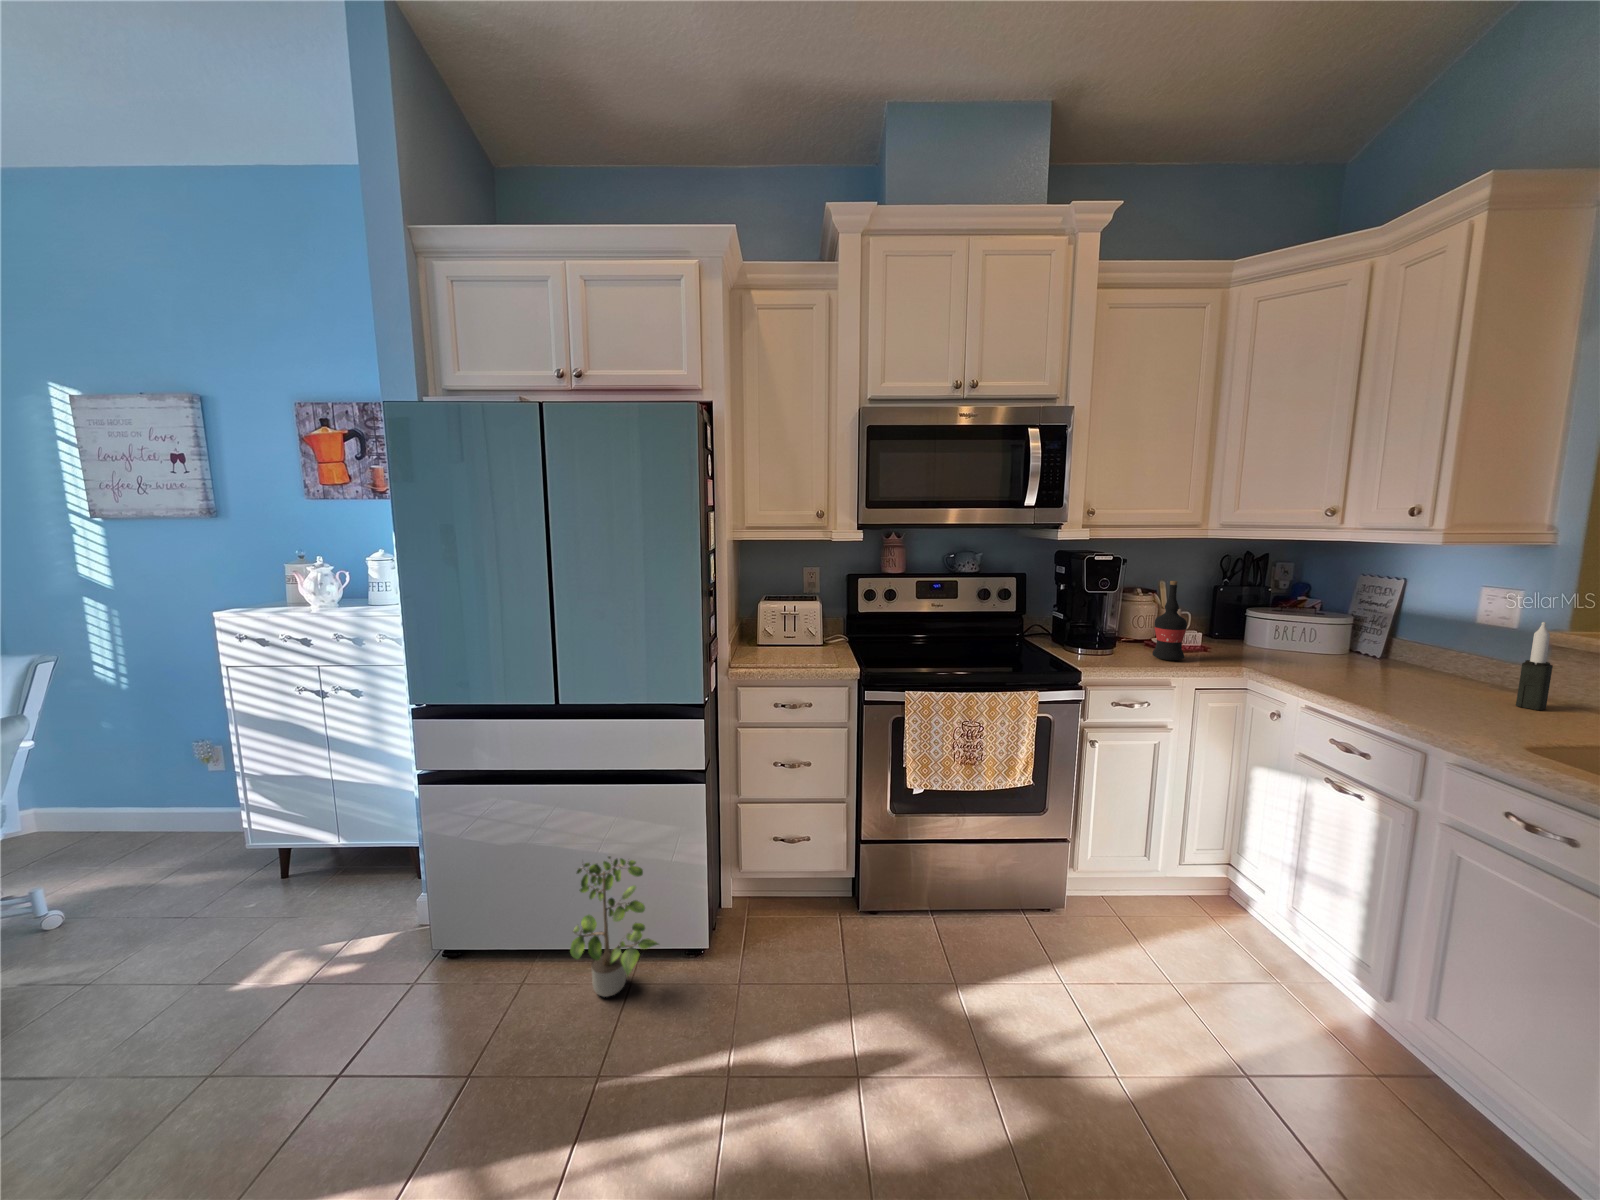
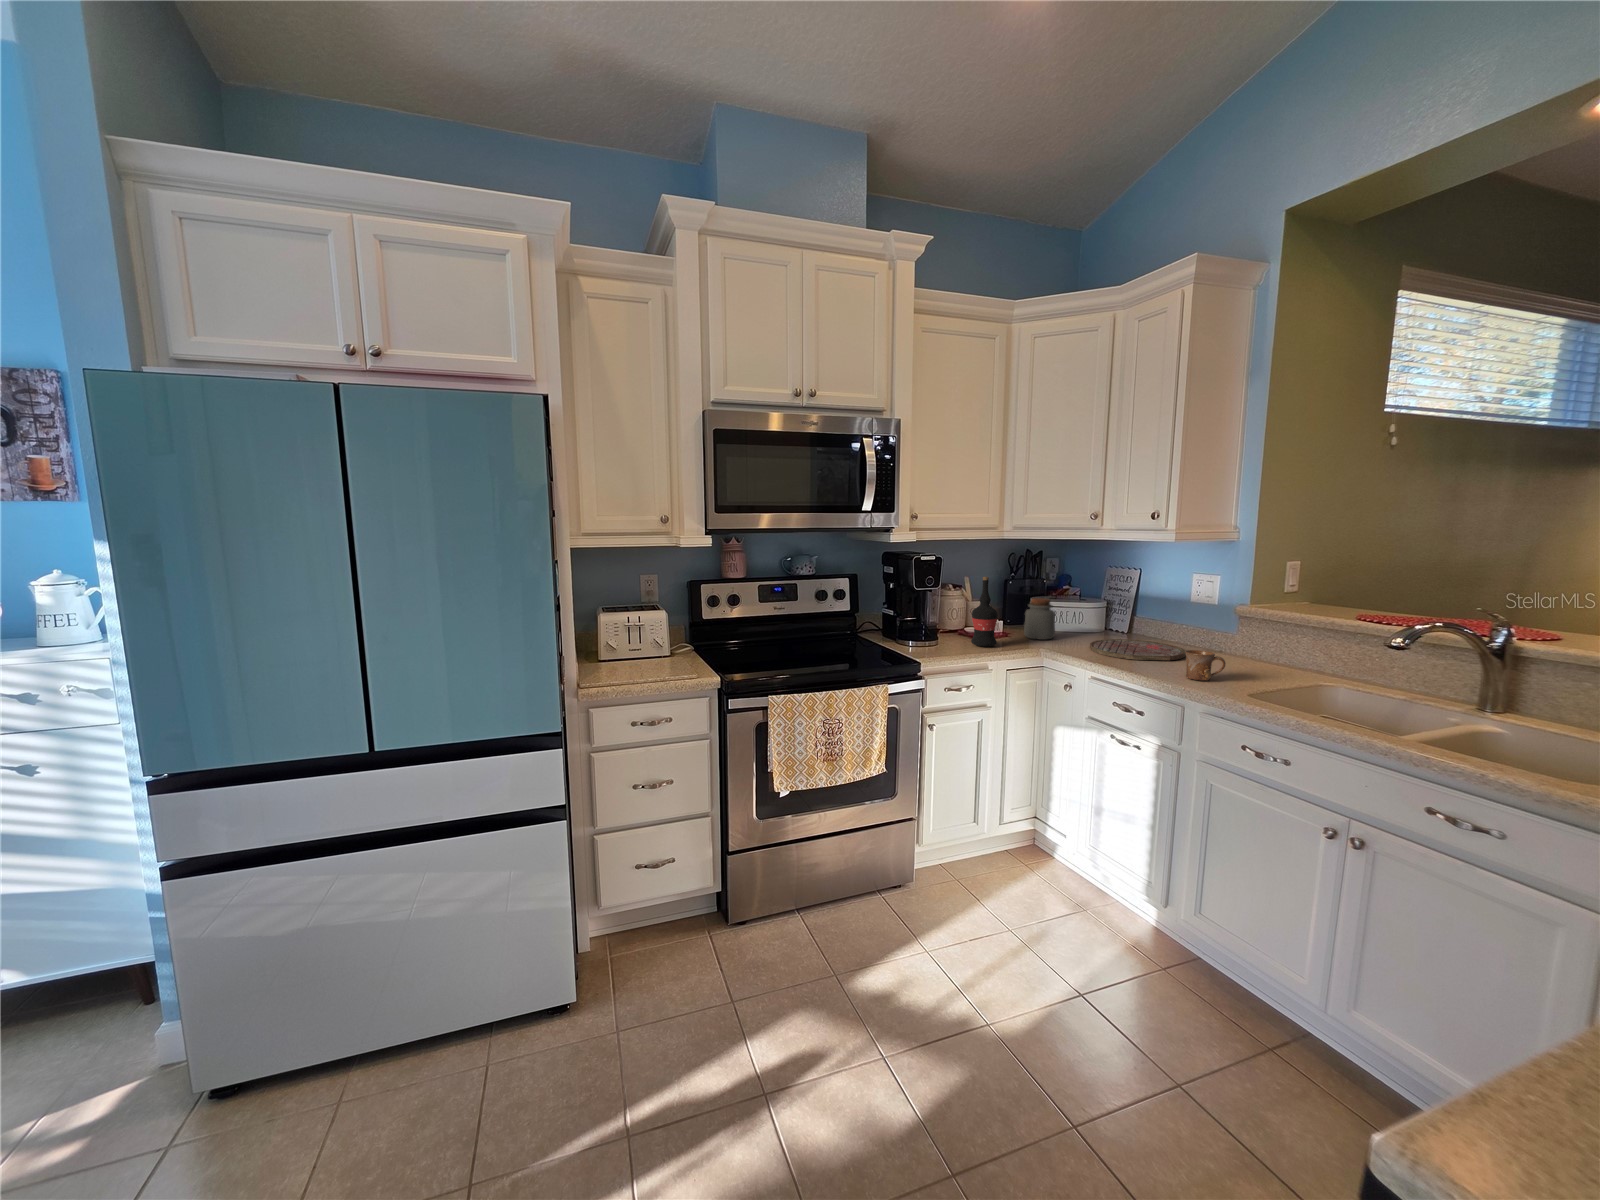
jar: none [1226,609,1269,658] -> present [1024,598,1055,640]
candle: present [1516,622,1553,710] -> none [1222,599,1243,665]
cutting board: none [1313,664,1457,696] -> present [1090,639,1185,660]
mug: none [1445,684,1510,725] -> present [1185,650,1226,681]
potted plant: present [570,857,658,997] -> none [406,916,522,1089]

